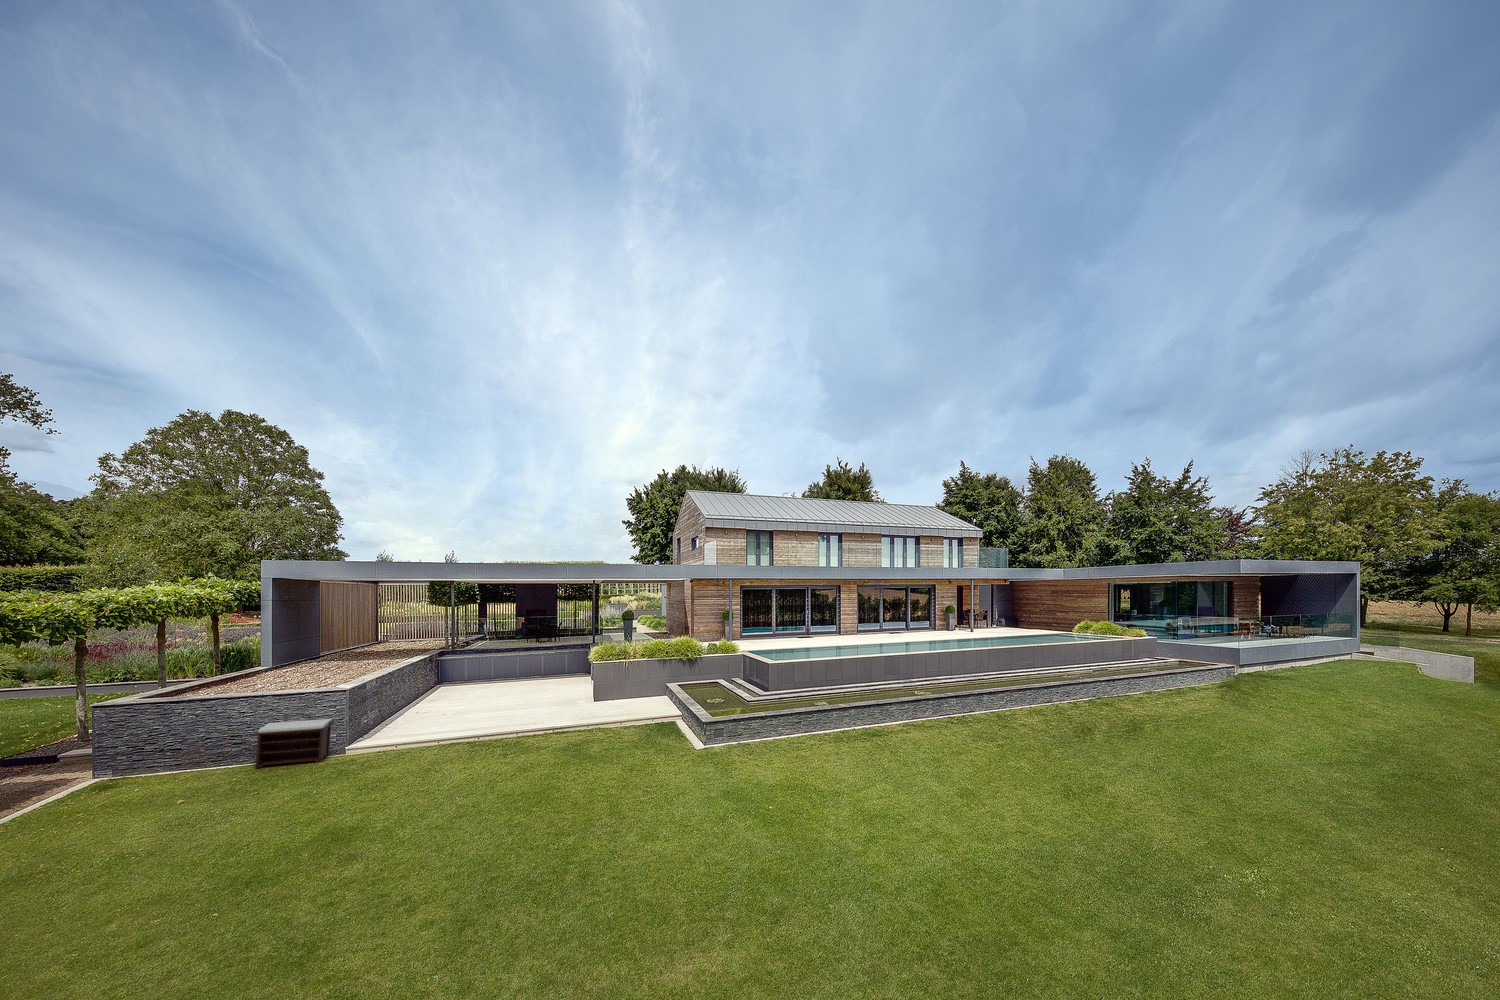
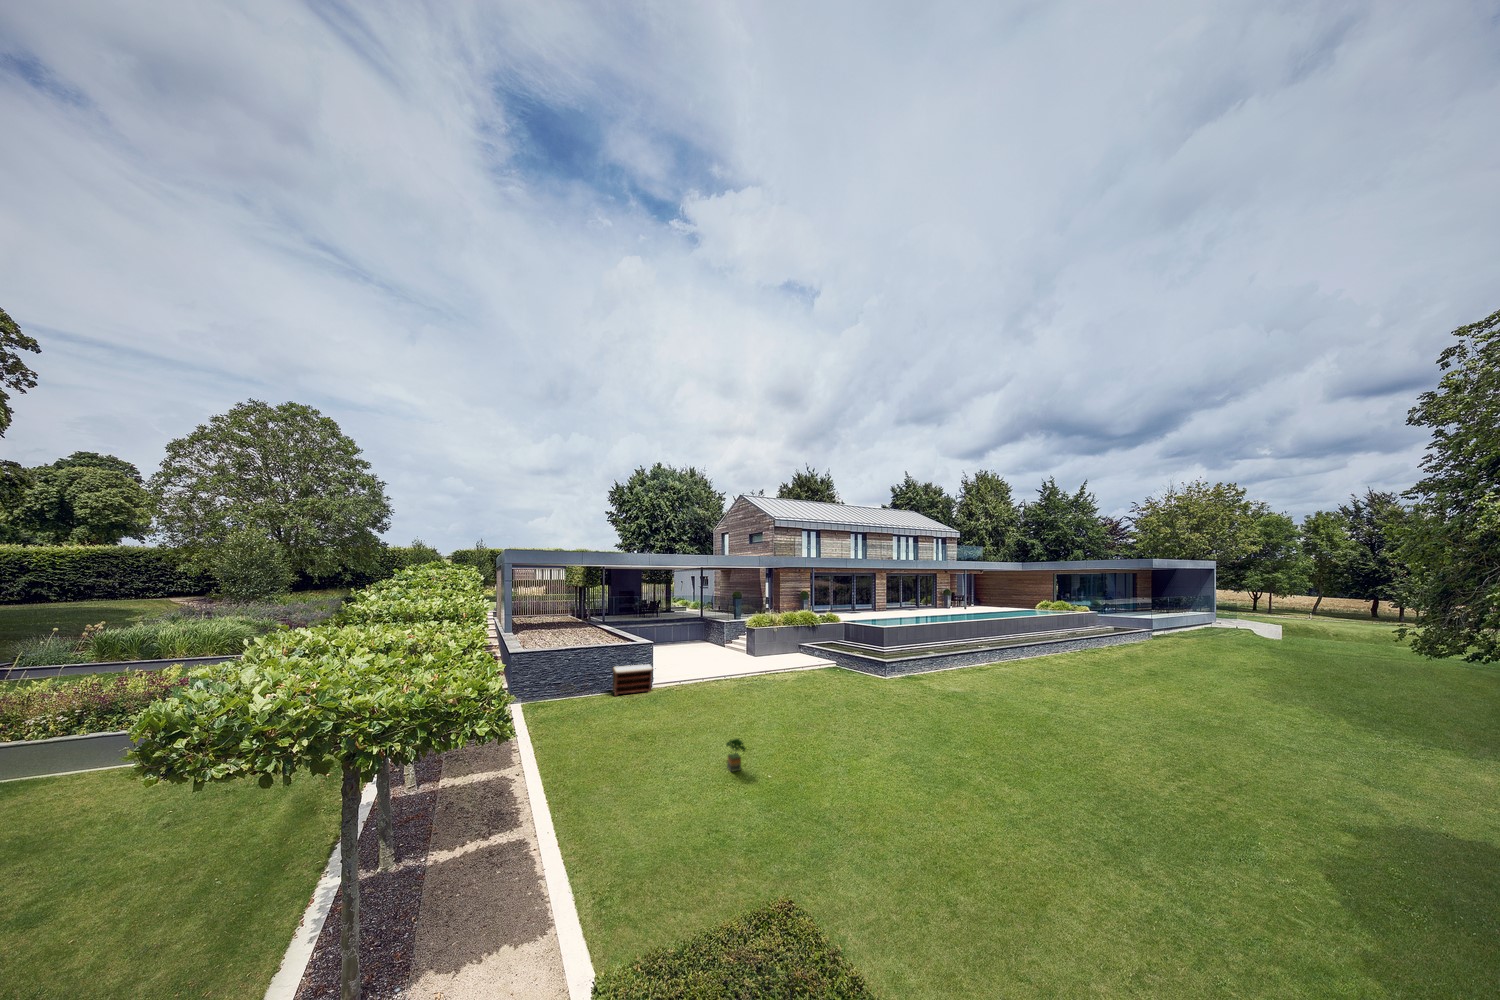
potted tree: none [95,894,151,966] -> present [726,739,746,772]

